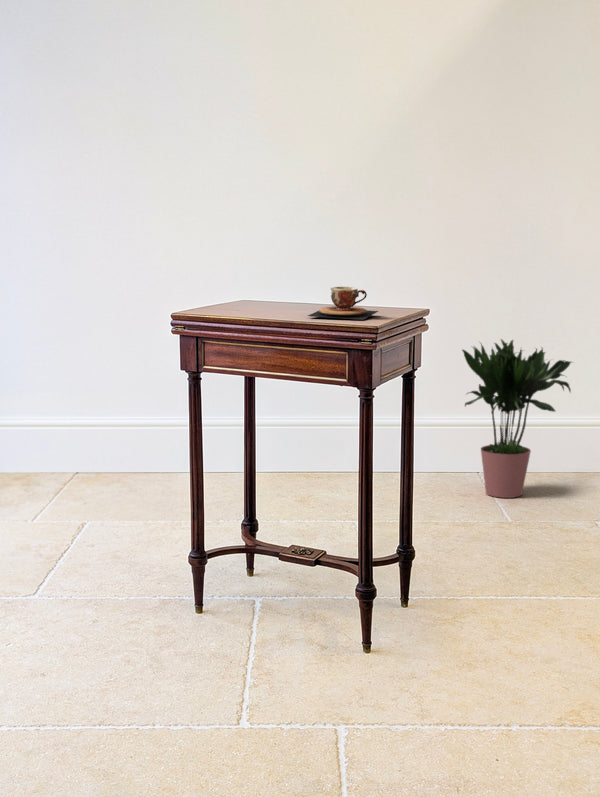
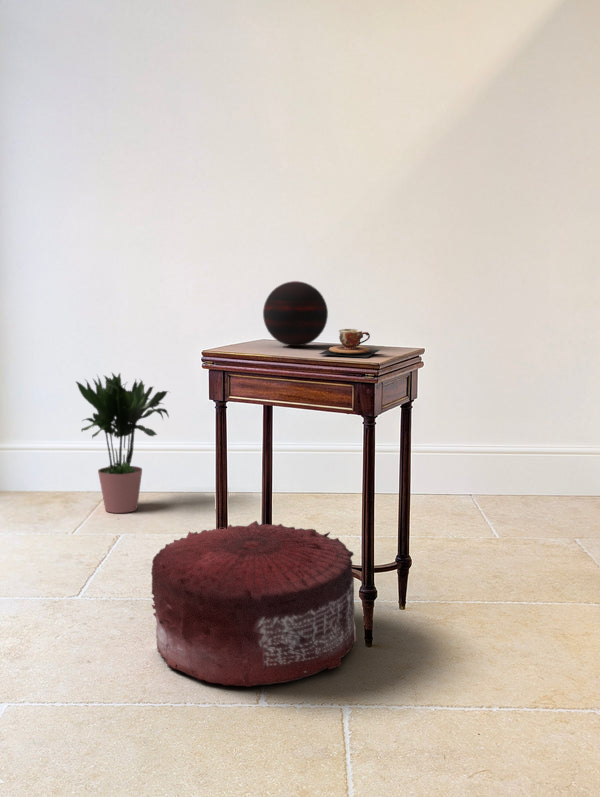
decorative orb: none [243,232,318,308] -> present [263,281,328,346]
potted plant: present [462,339,571,498] -> present [76,373,169,513]
pouf: none [115,508,352,704] -> present [151,521,356,687]

